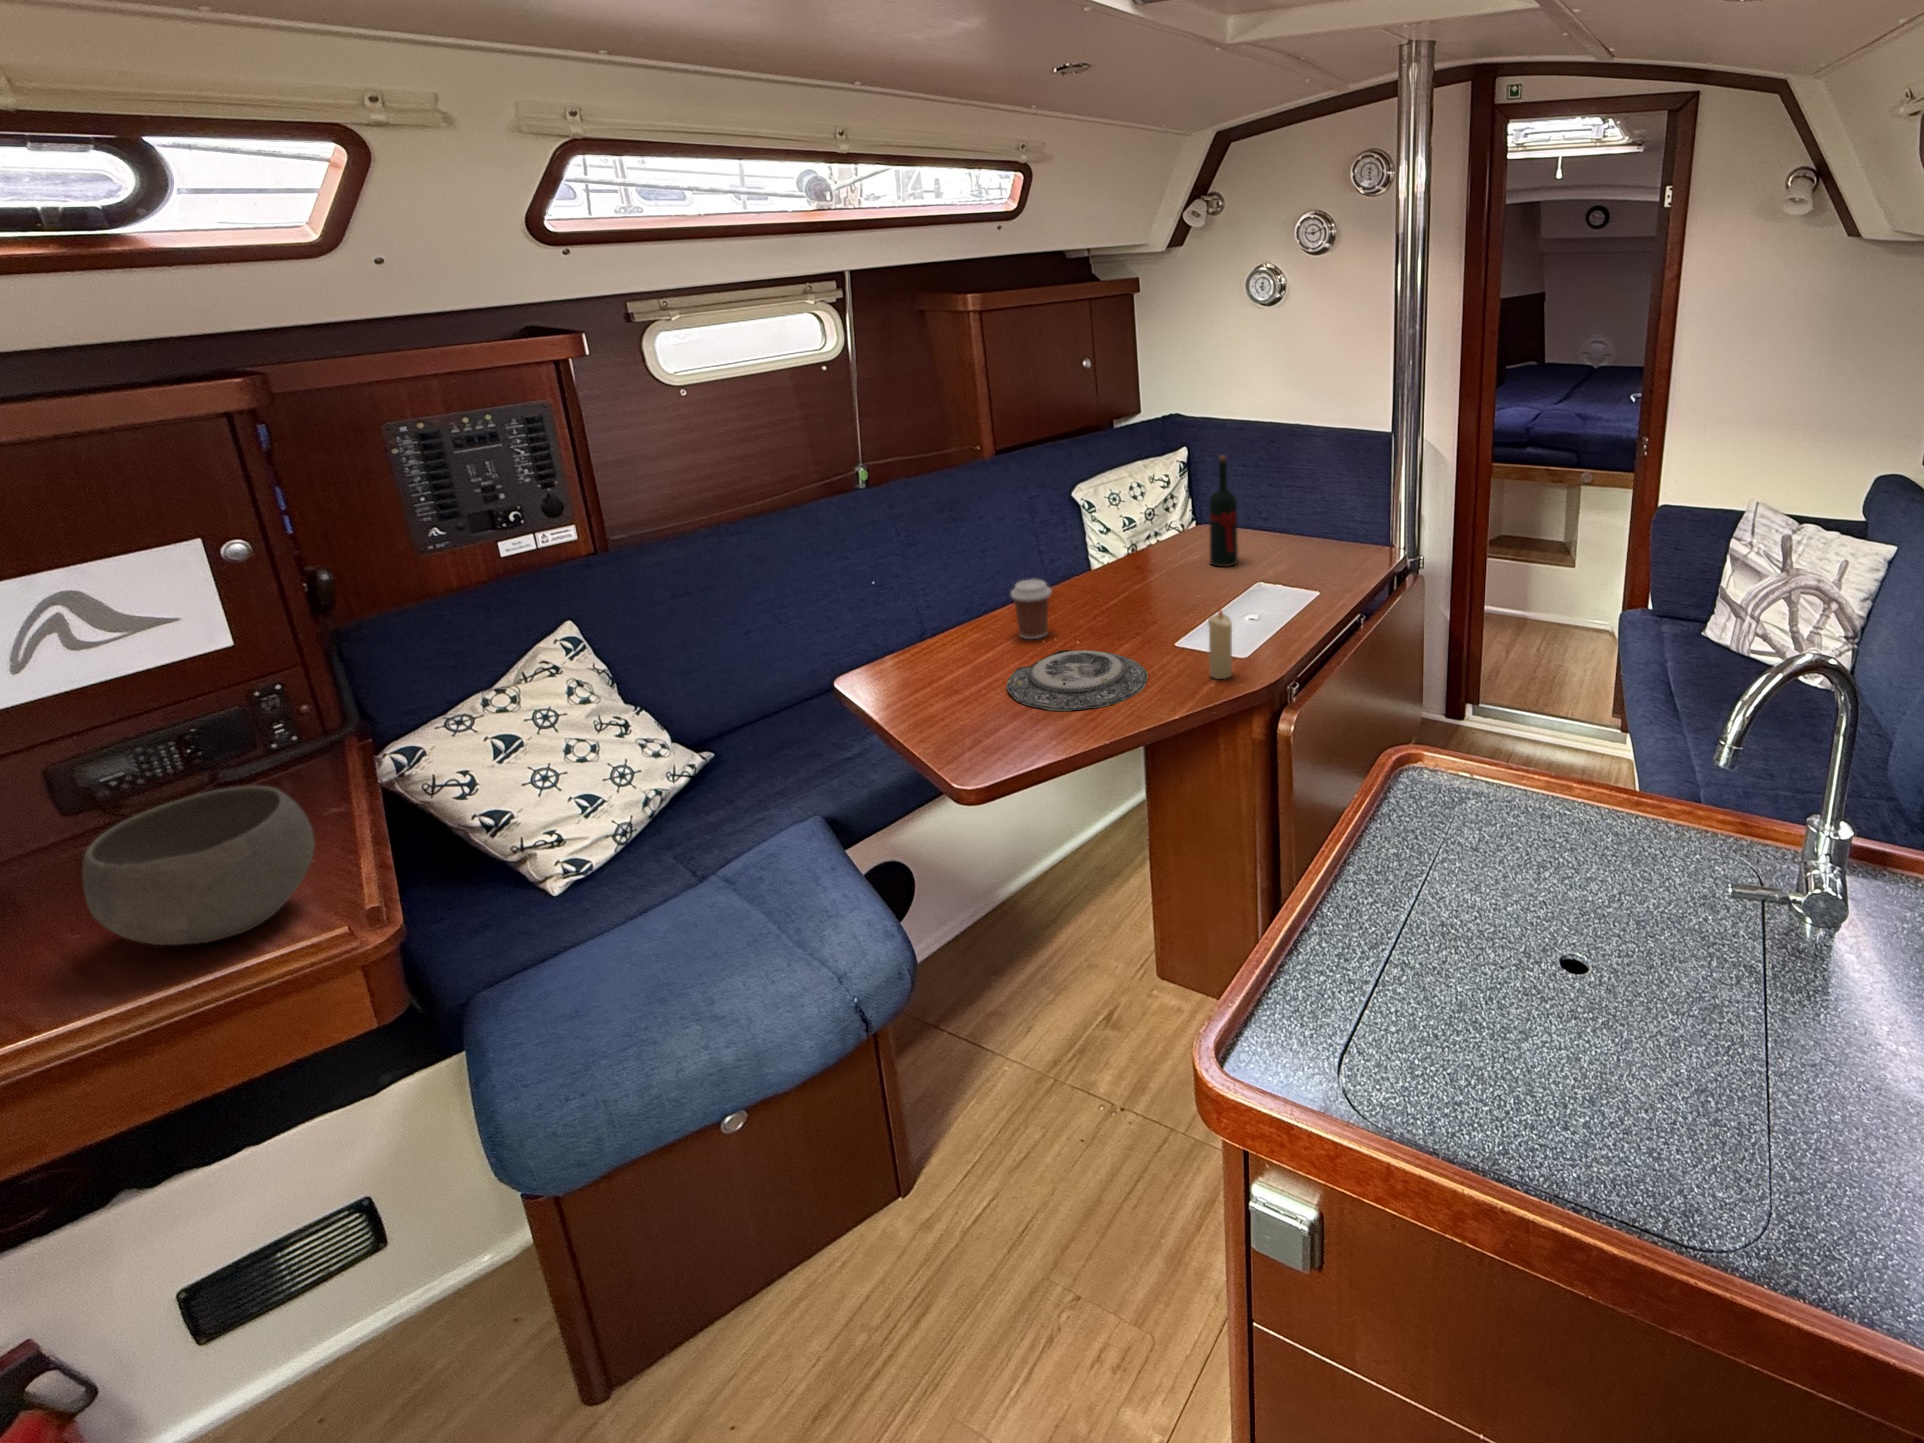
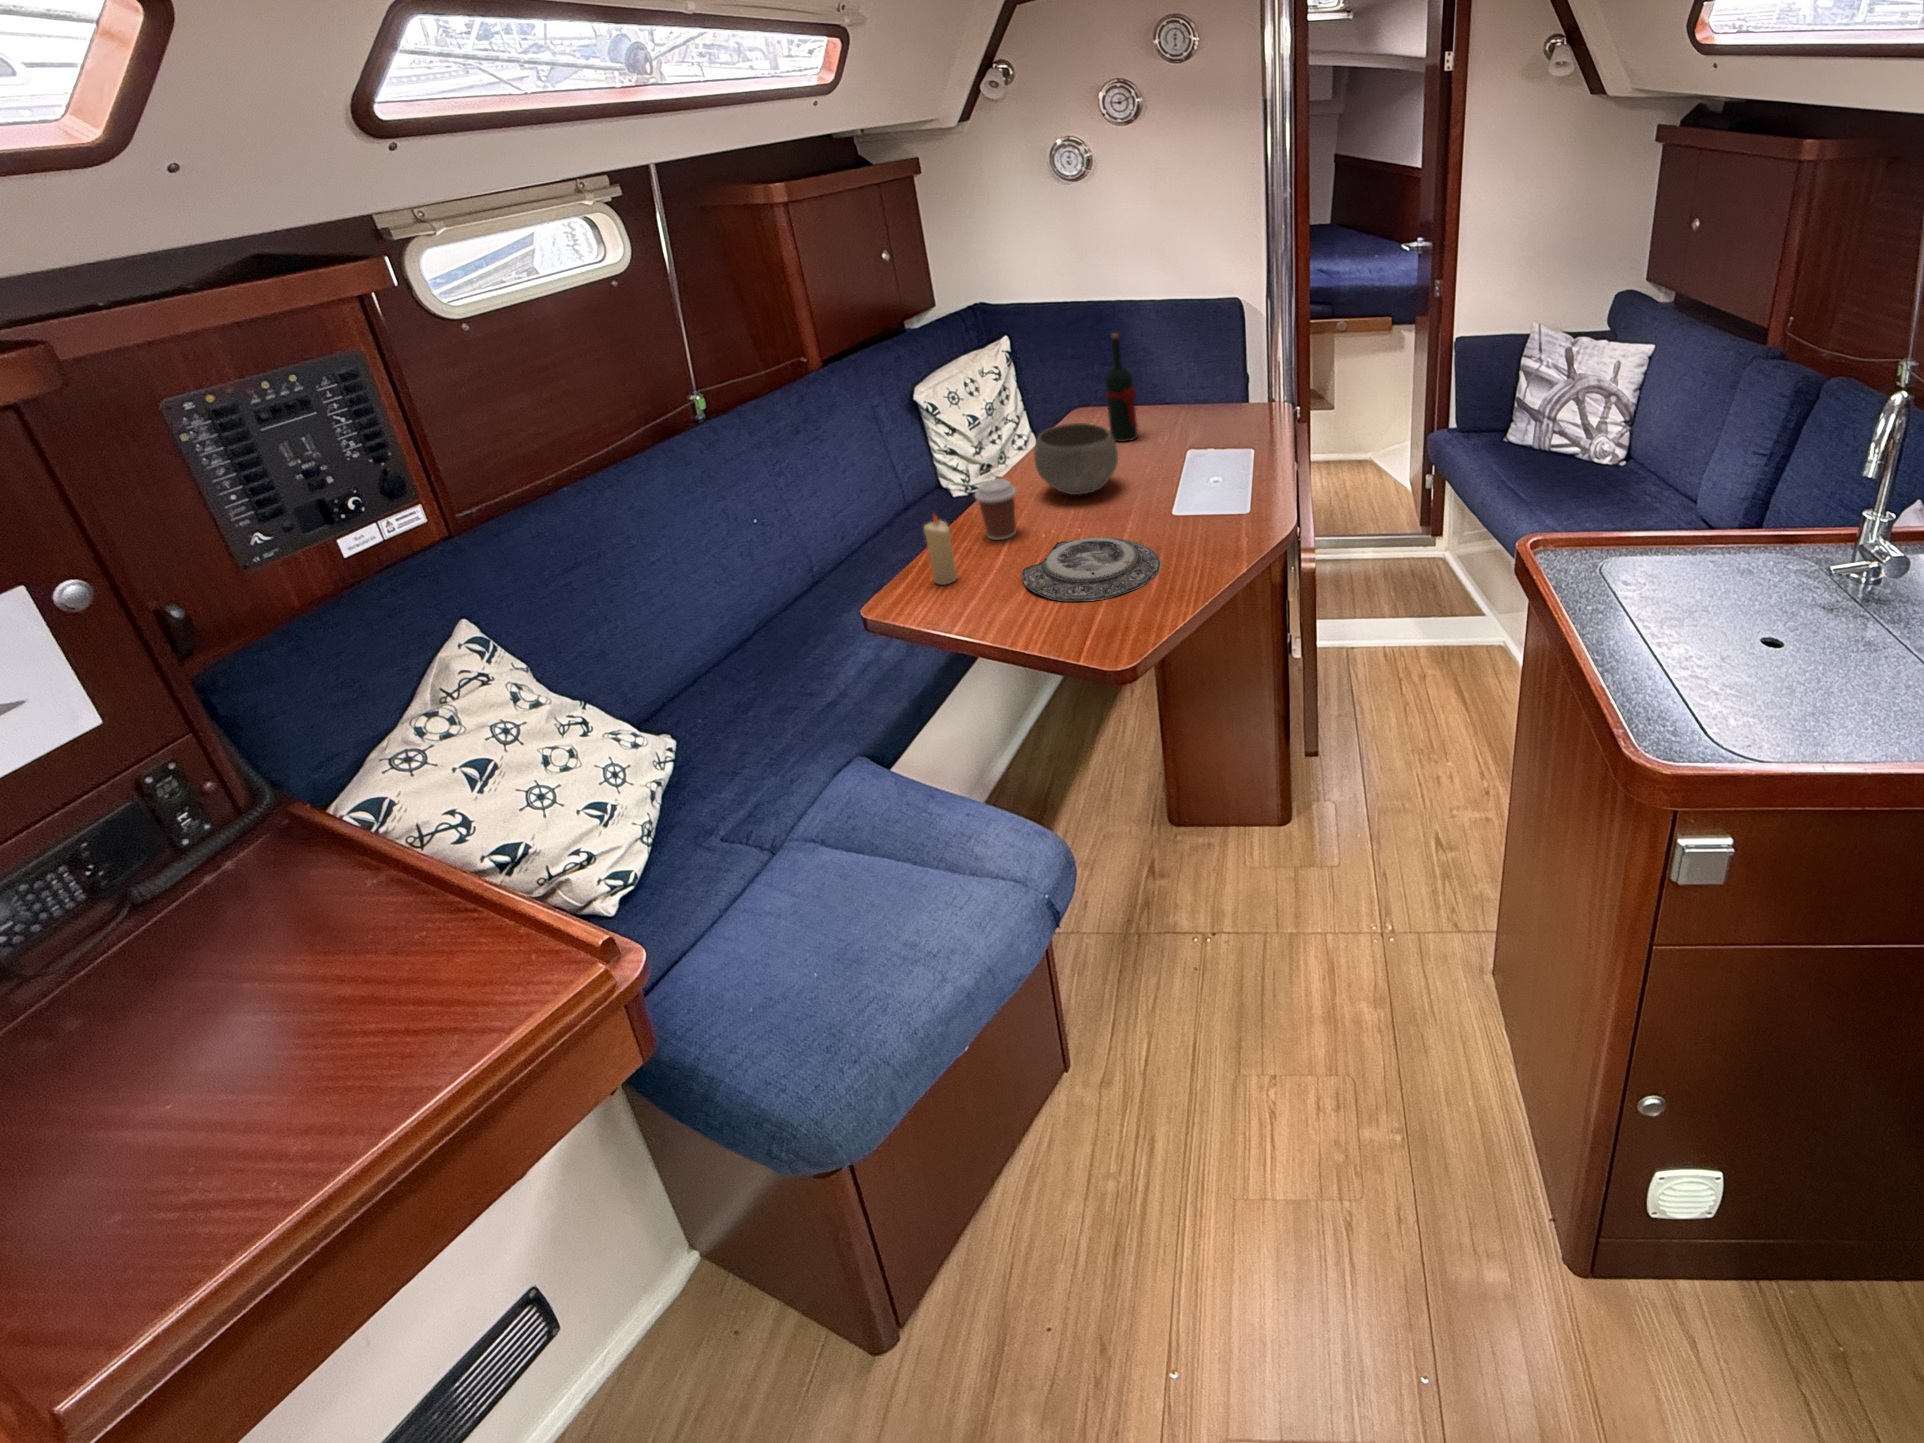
candle: present [1208,609,1232,679] -> present [924,516,957,585]
bowl: present [82,785,315,945] -> present [1034,423,1118,495]

